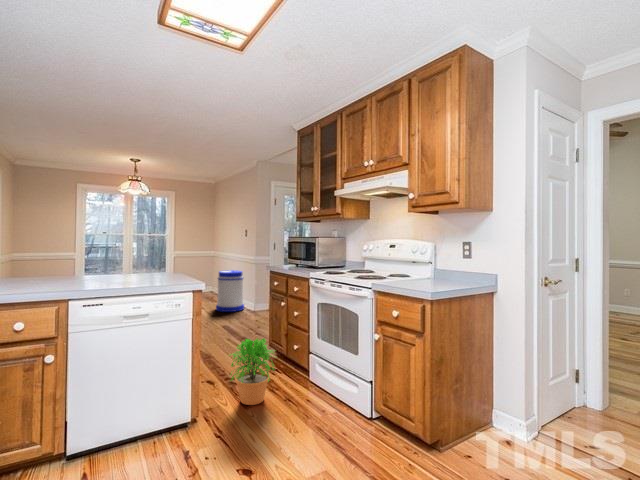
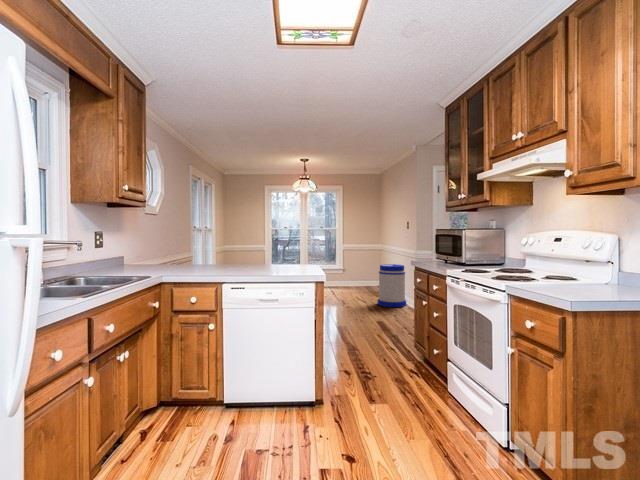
potted plant: present [230,338,274,405] -> none [355,333,405,402]

